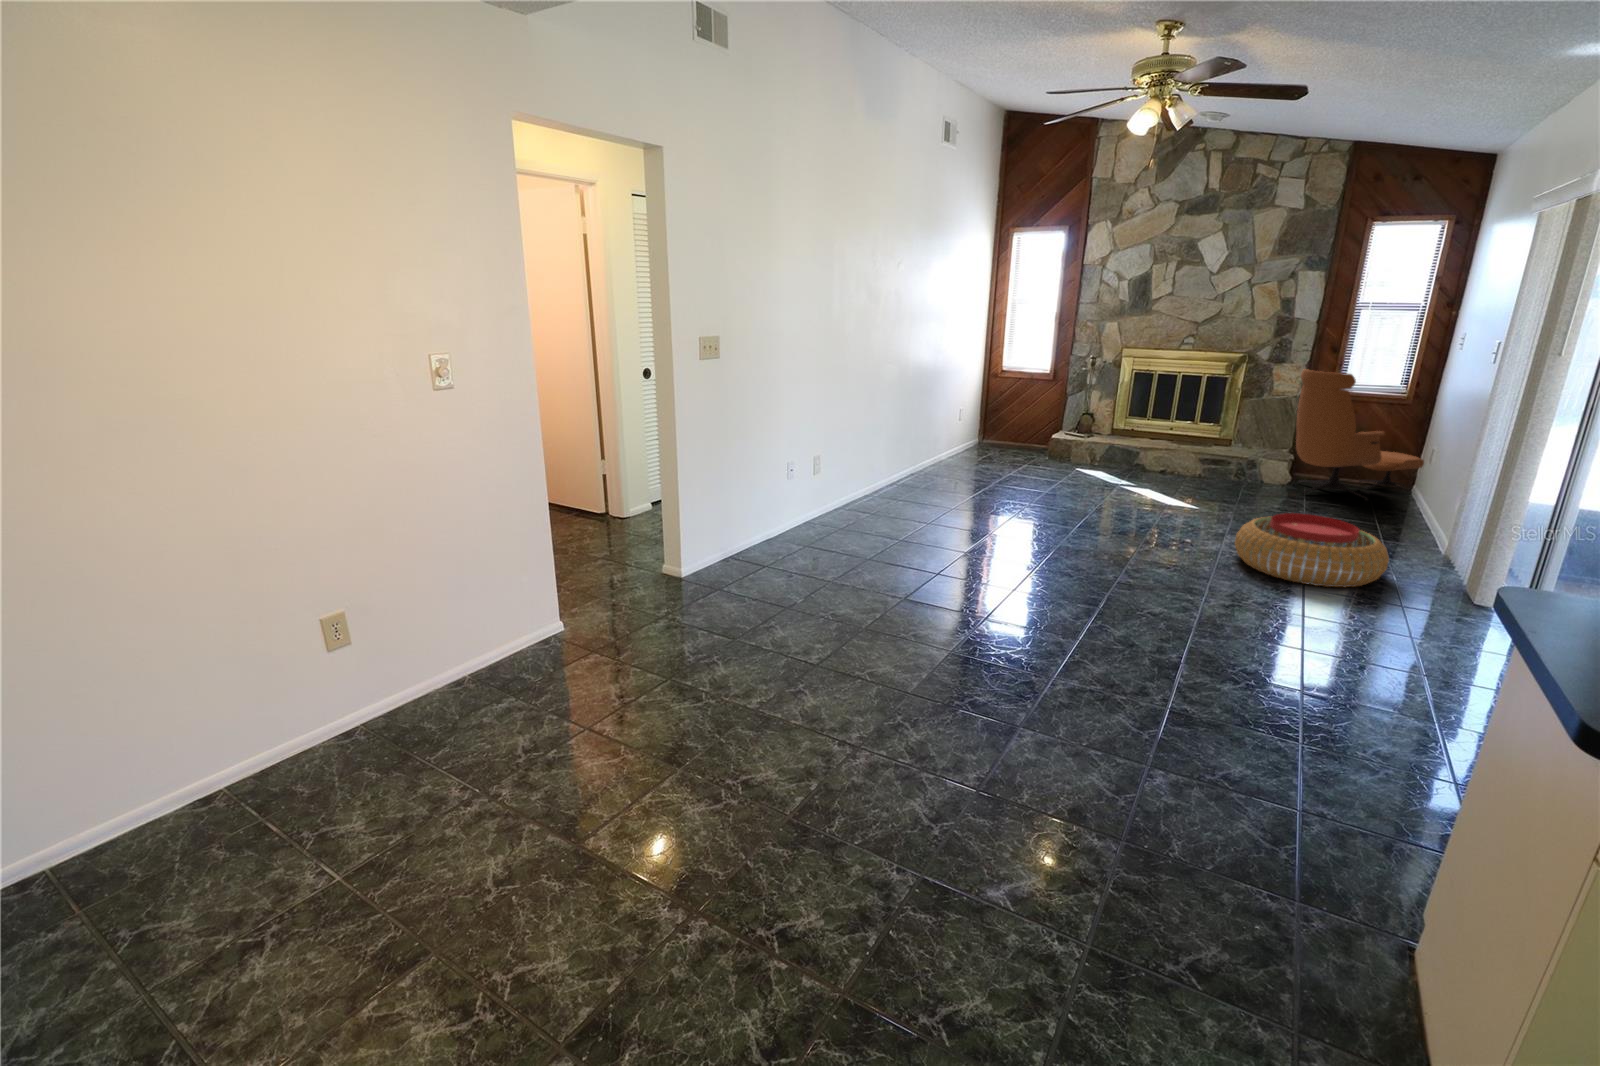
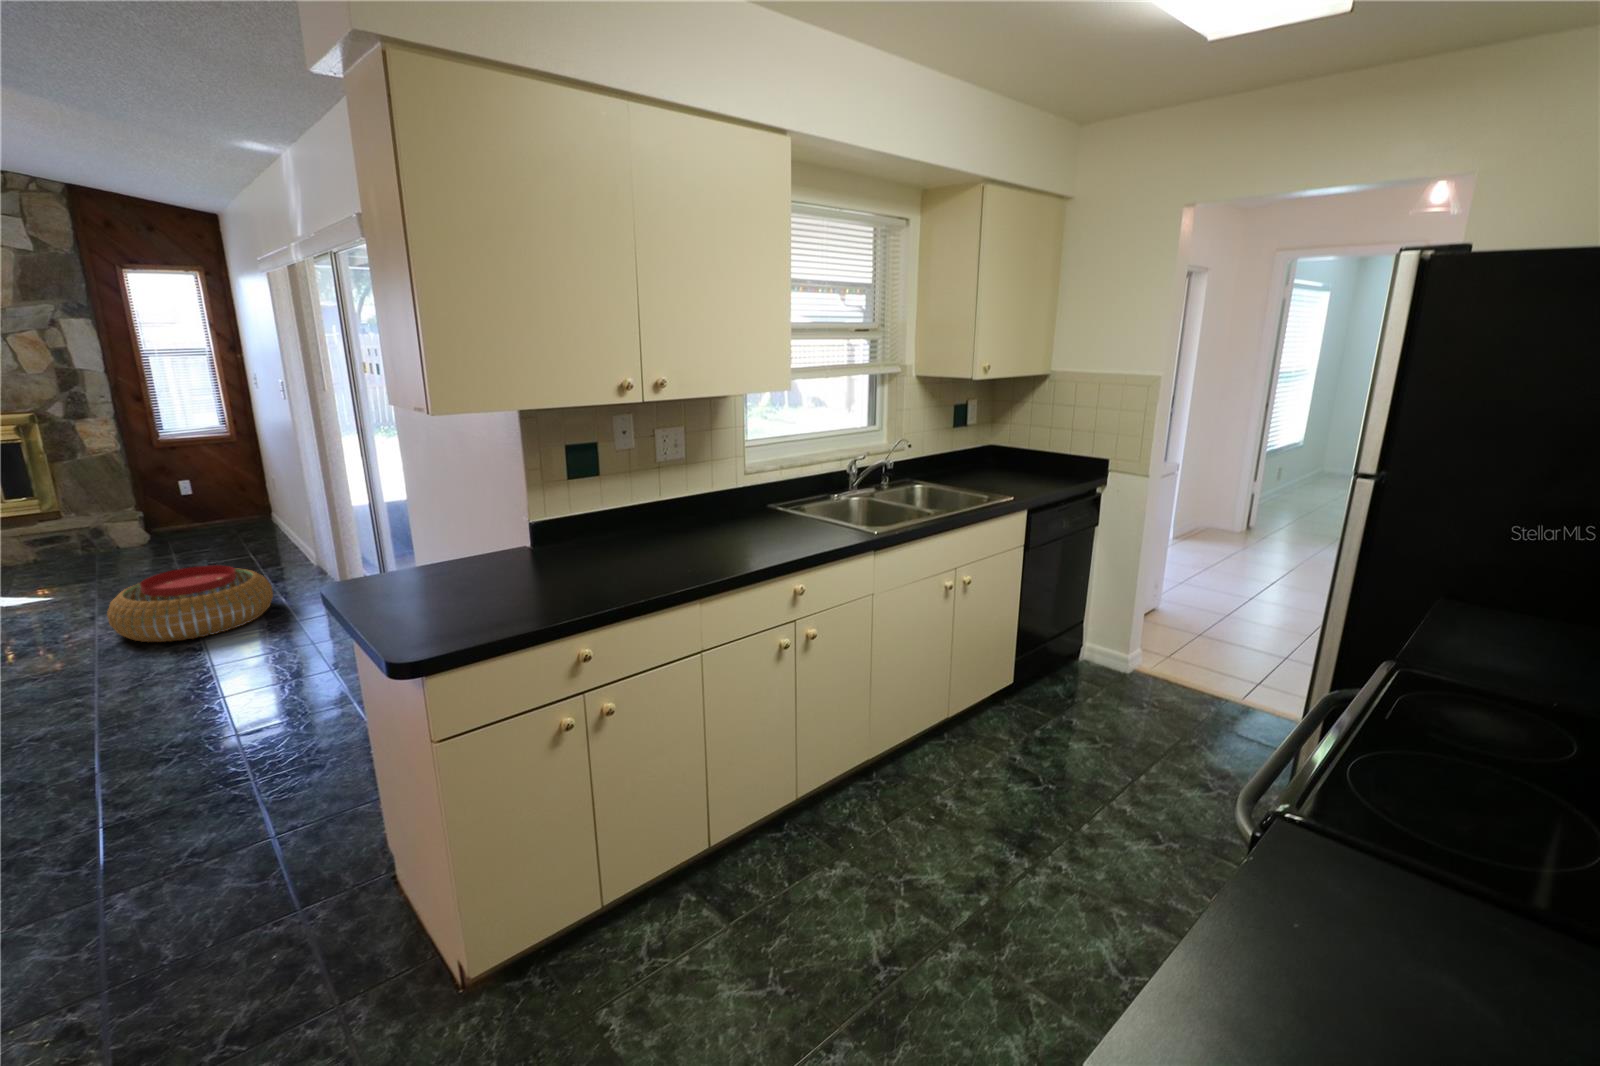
lounge chair: present [1296,369,1424,501] -> none [111,422,273,549]

